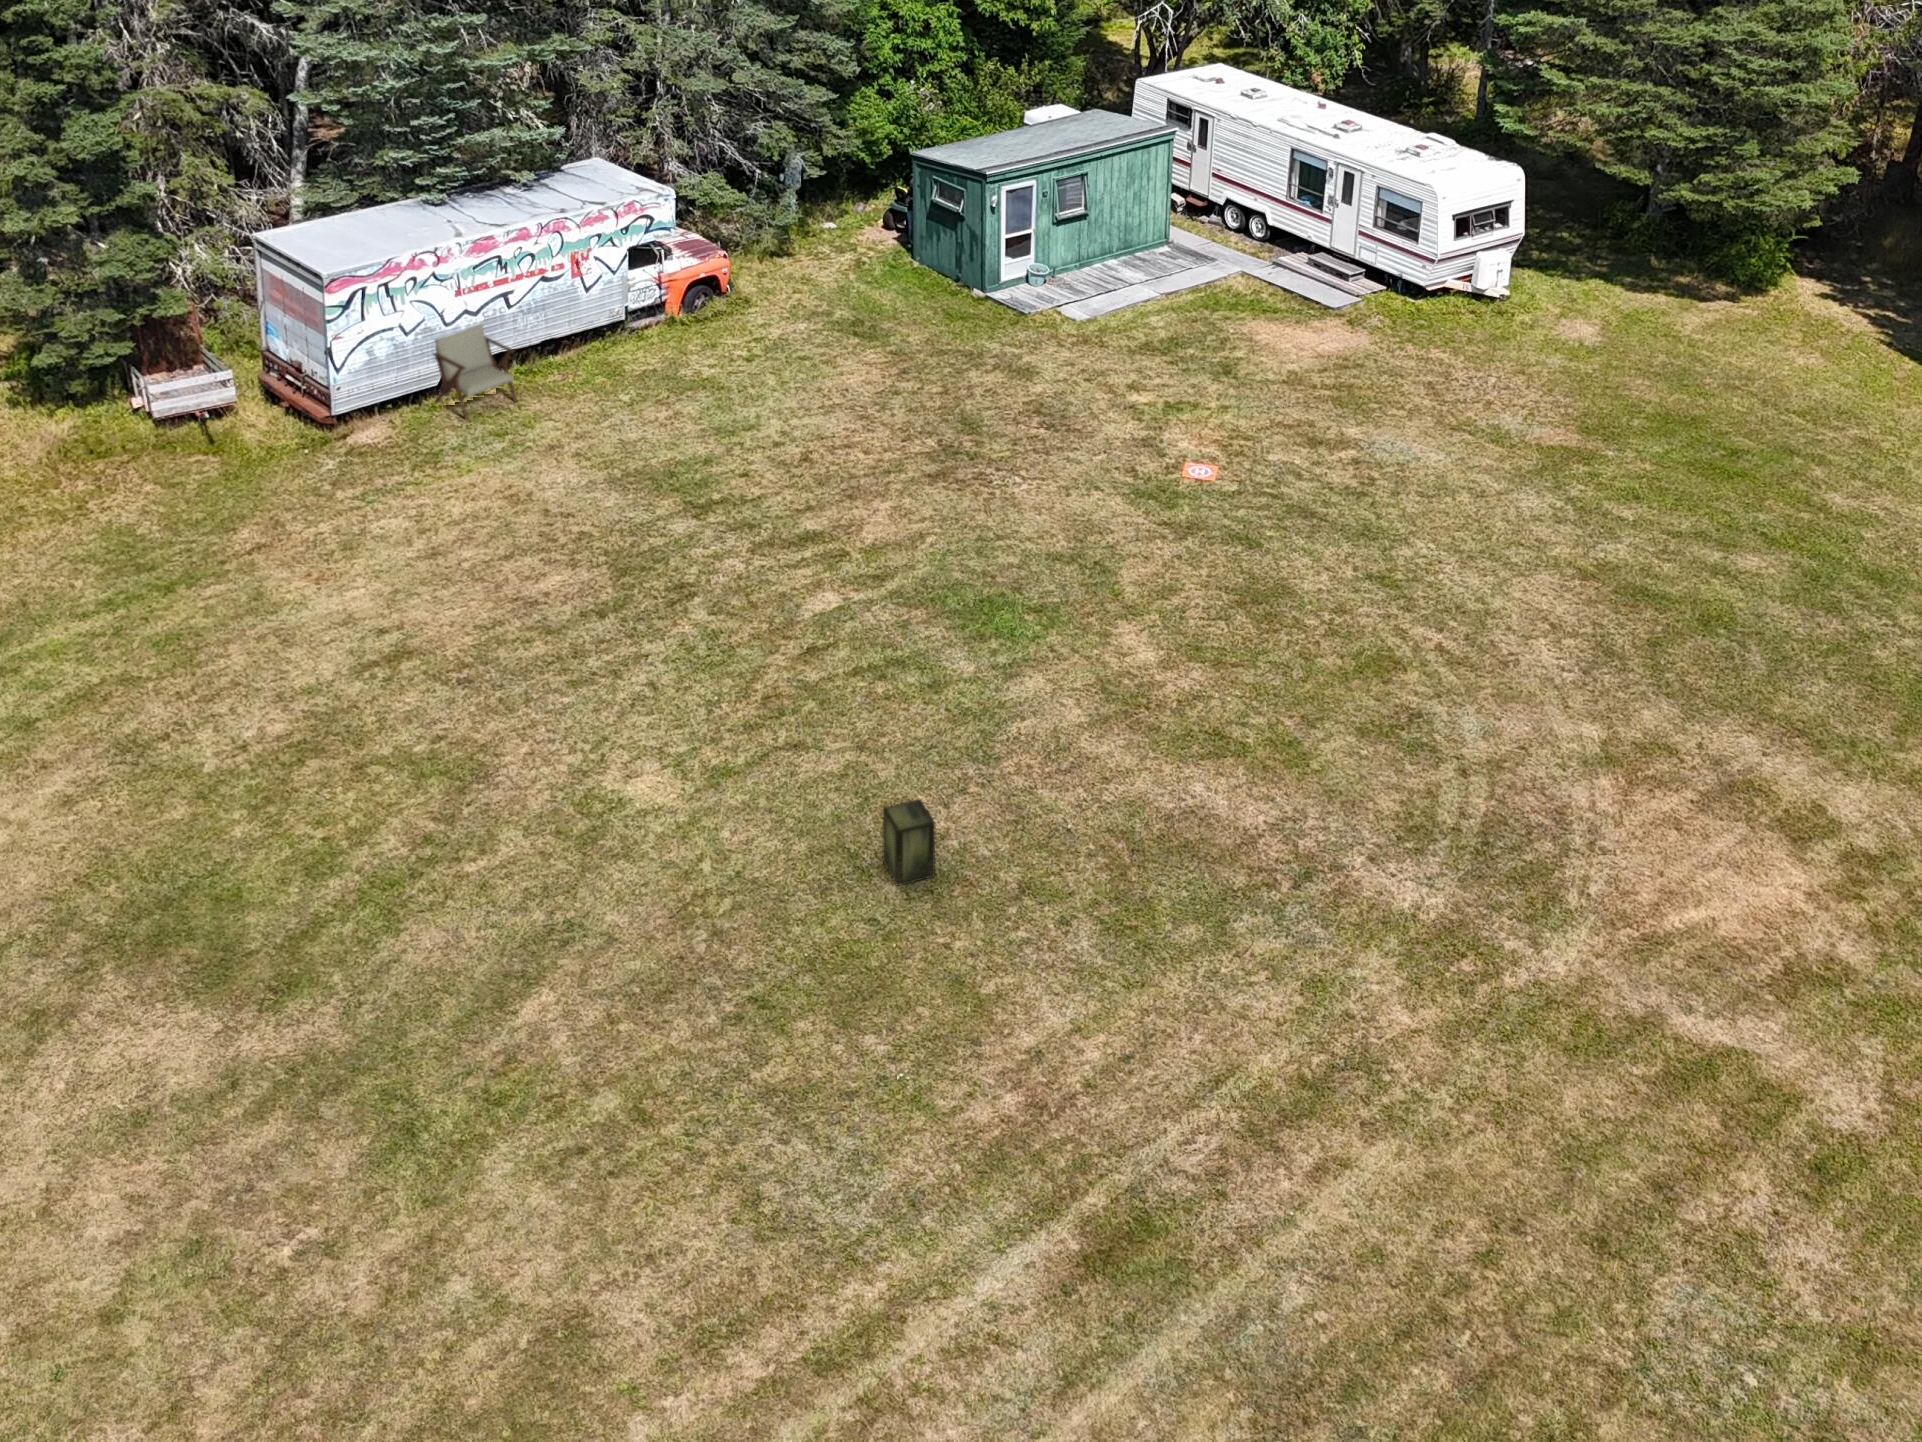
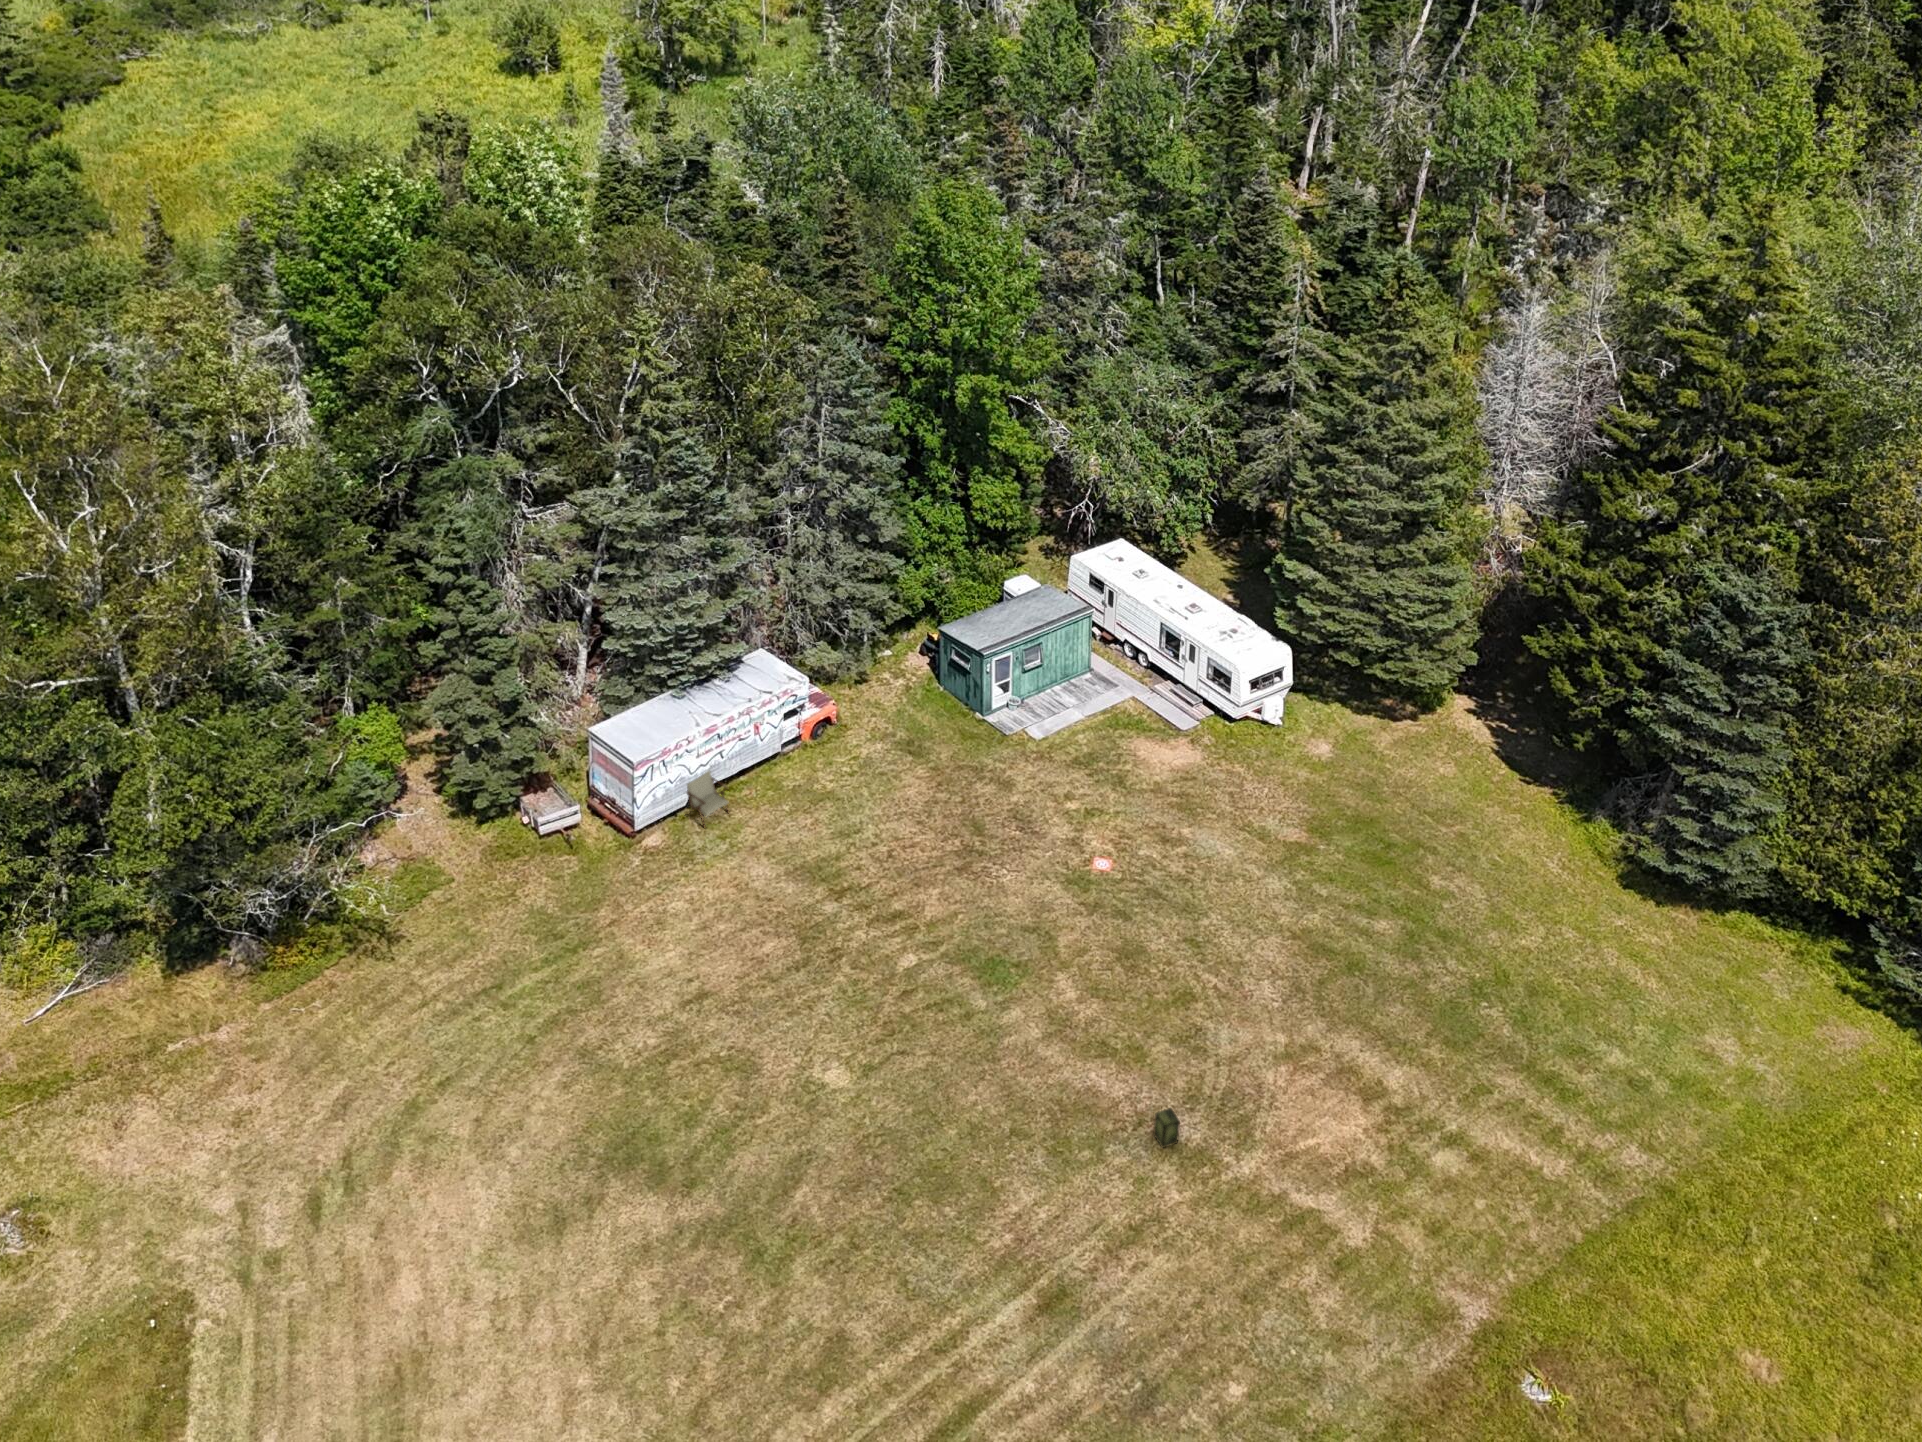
storage box: present [883,799,935,886] -> present [1154,1108,1180,1147]

